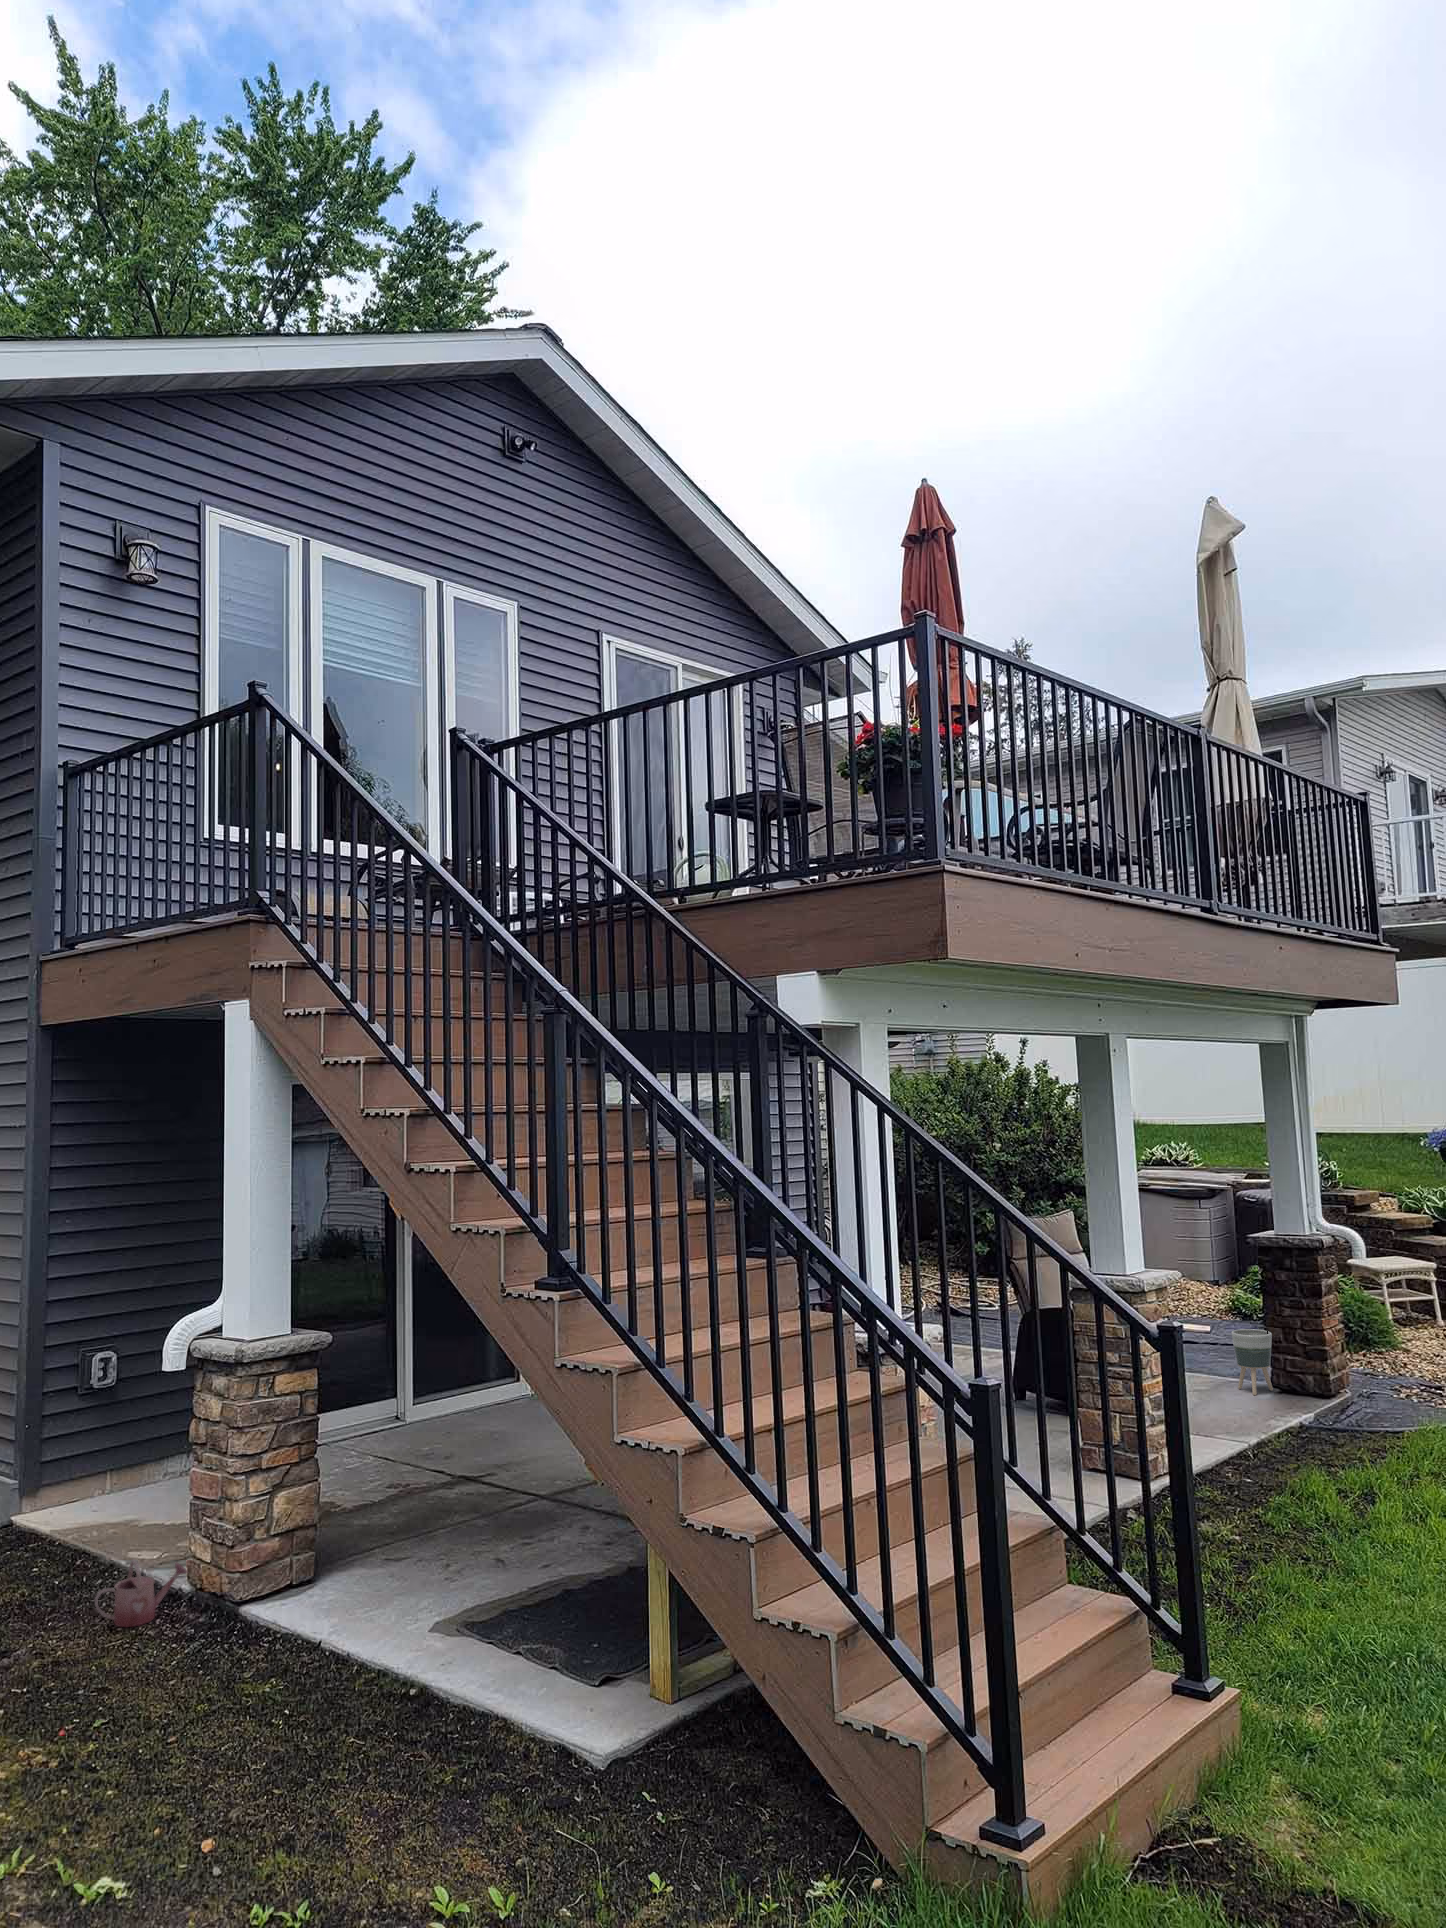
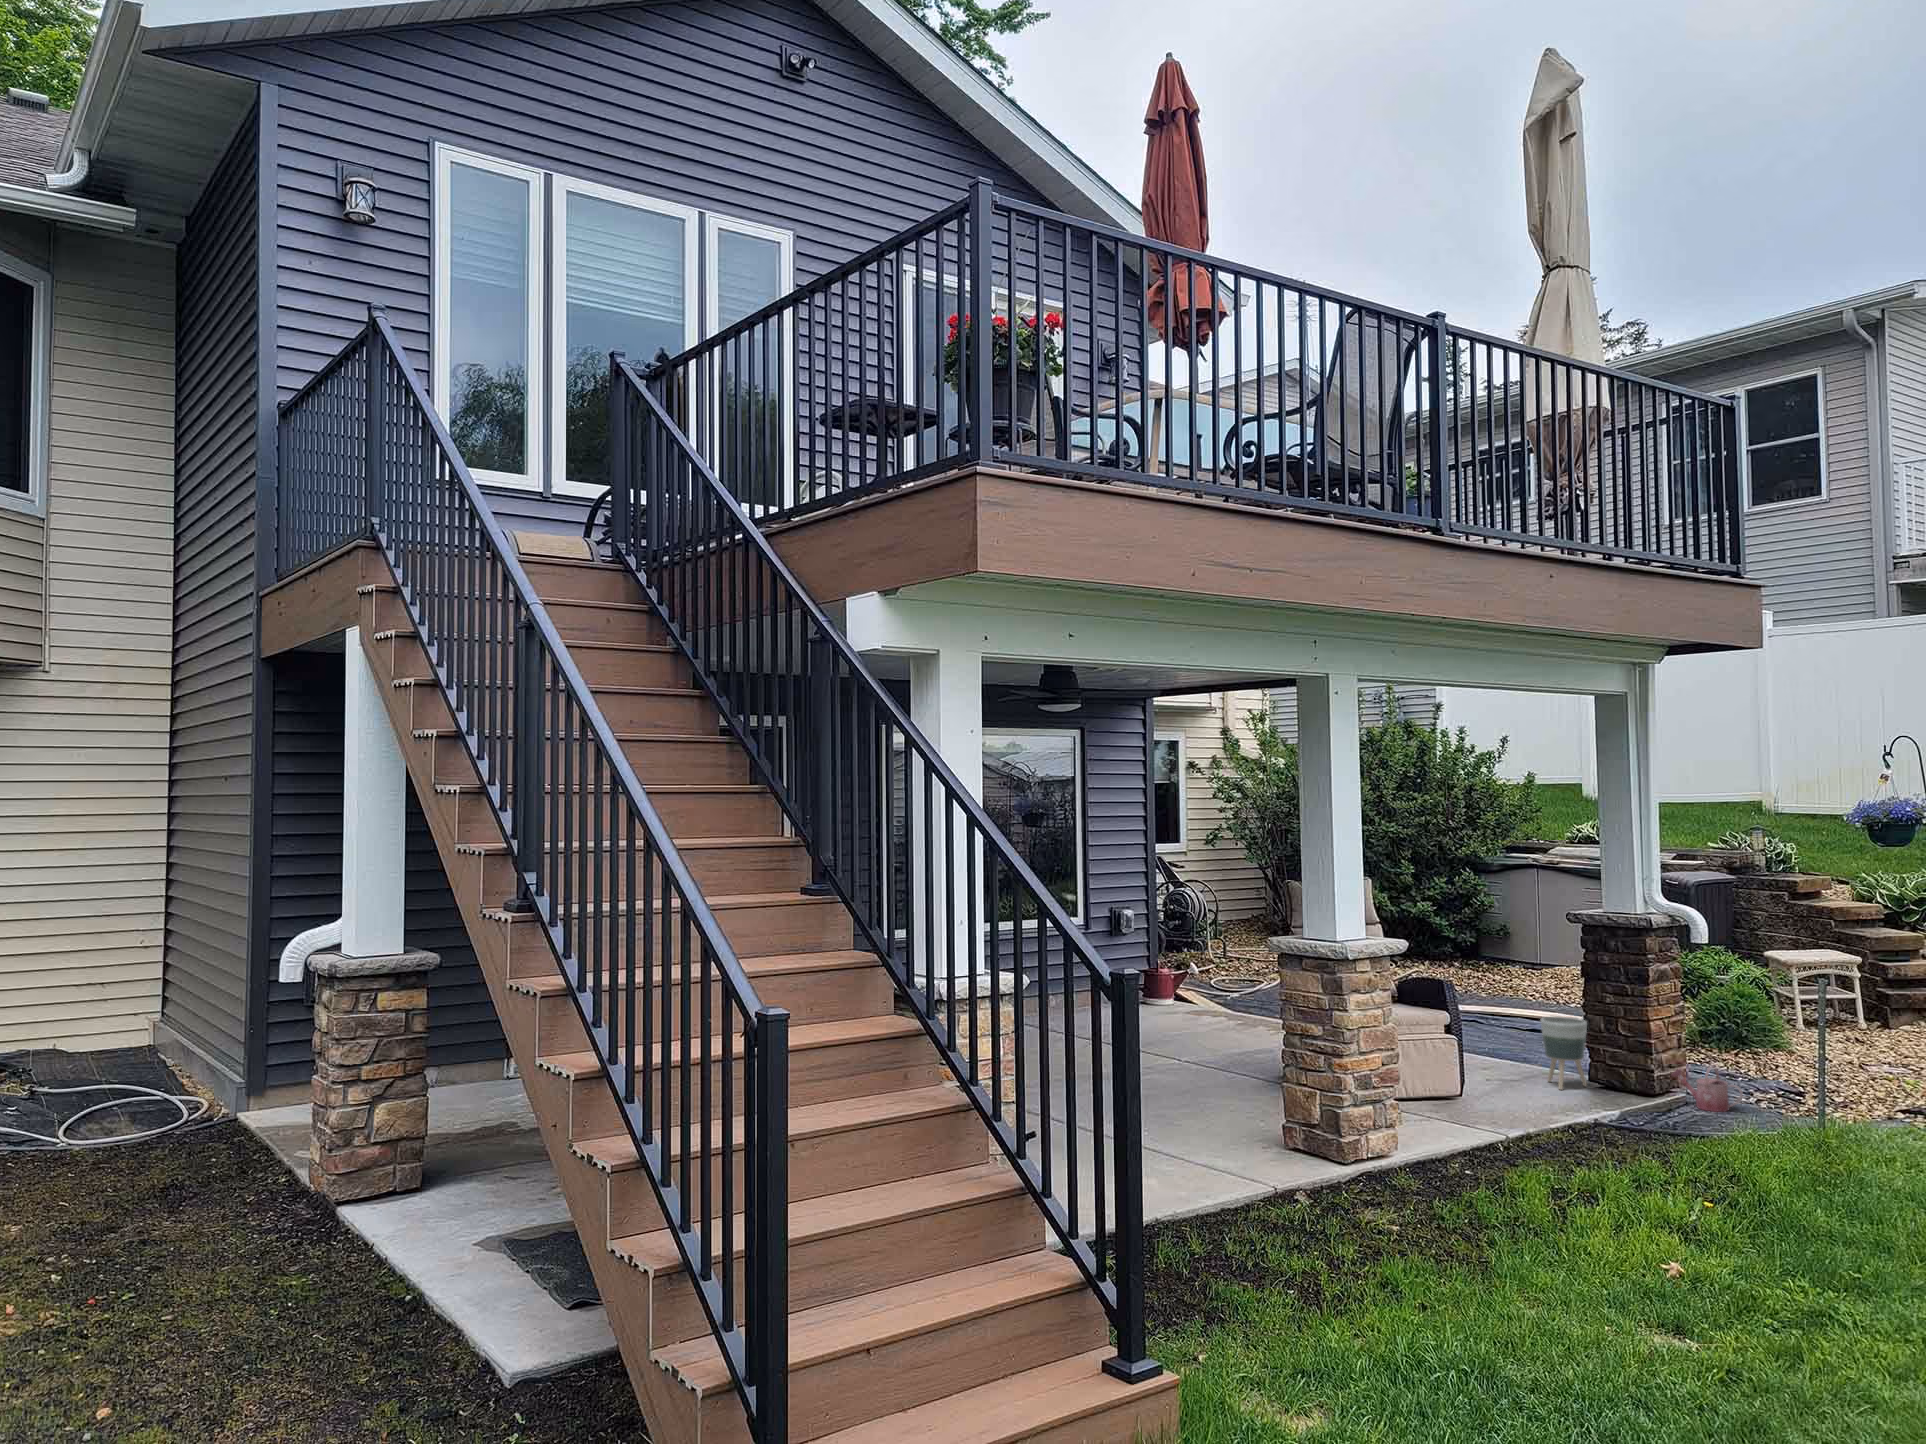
watering can: present [95,1560,187,1627] -> present [1672,1065,1743,1112]

